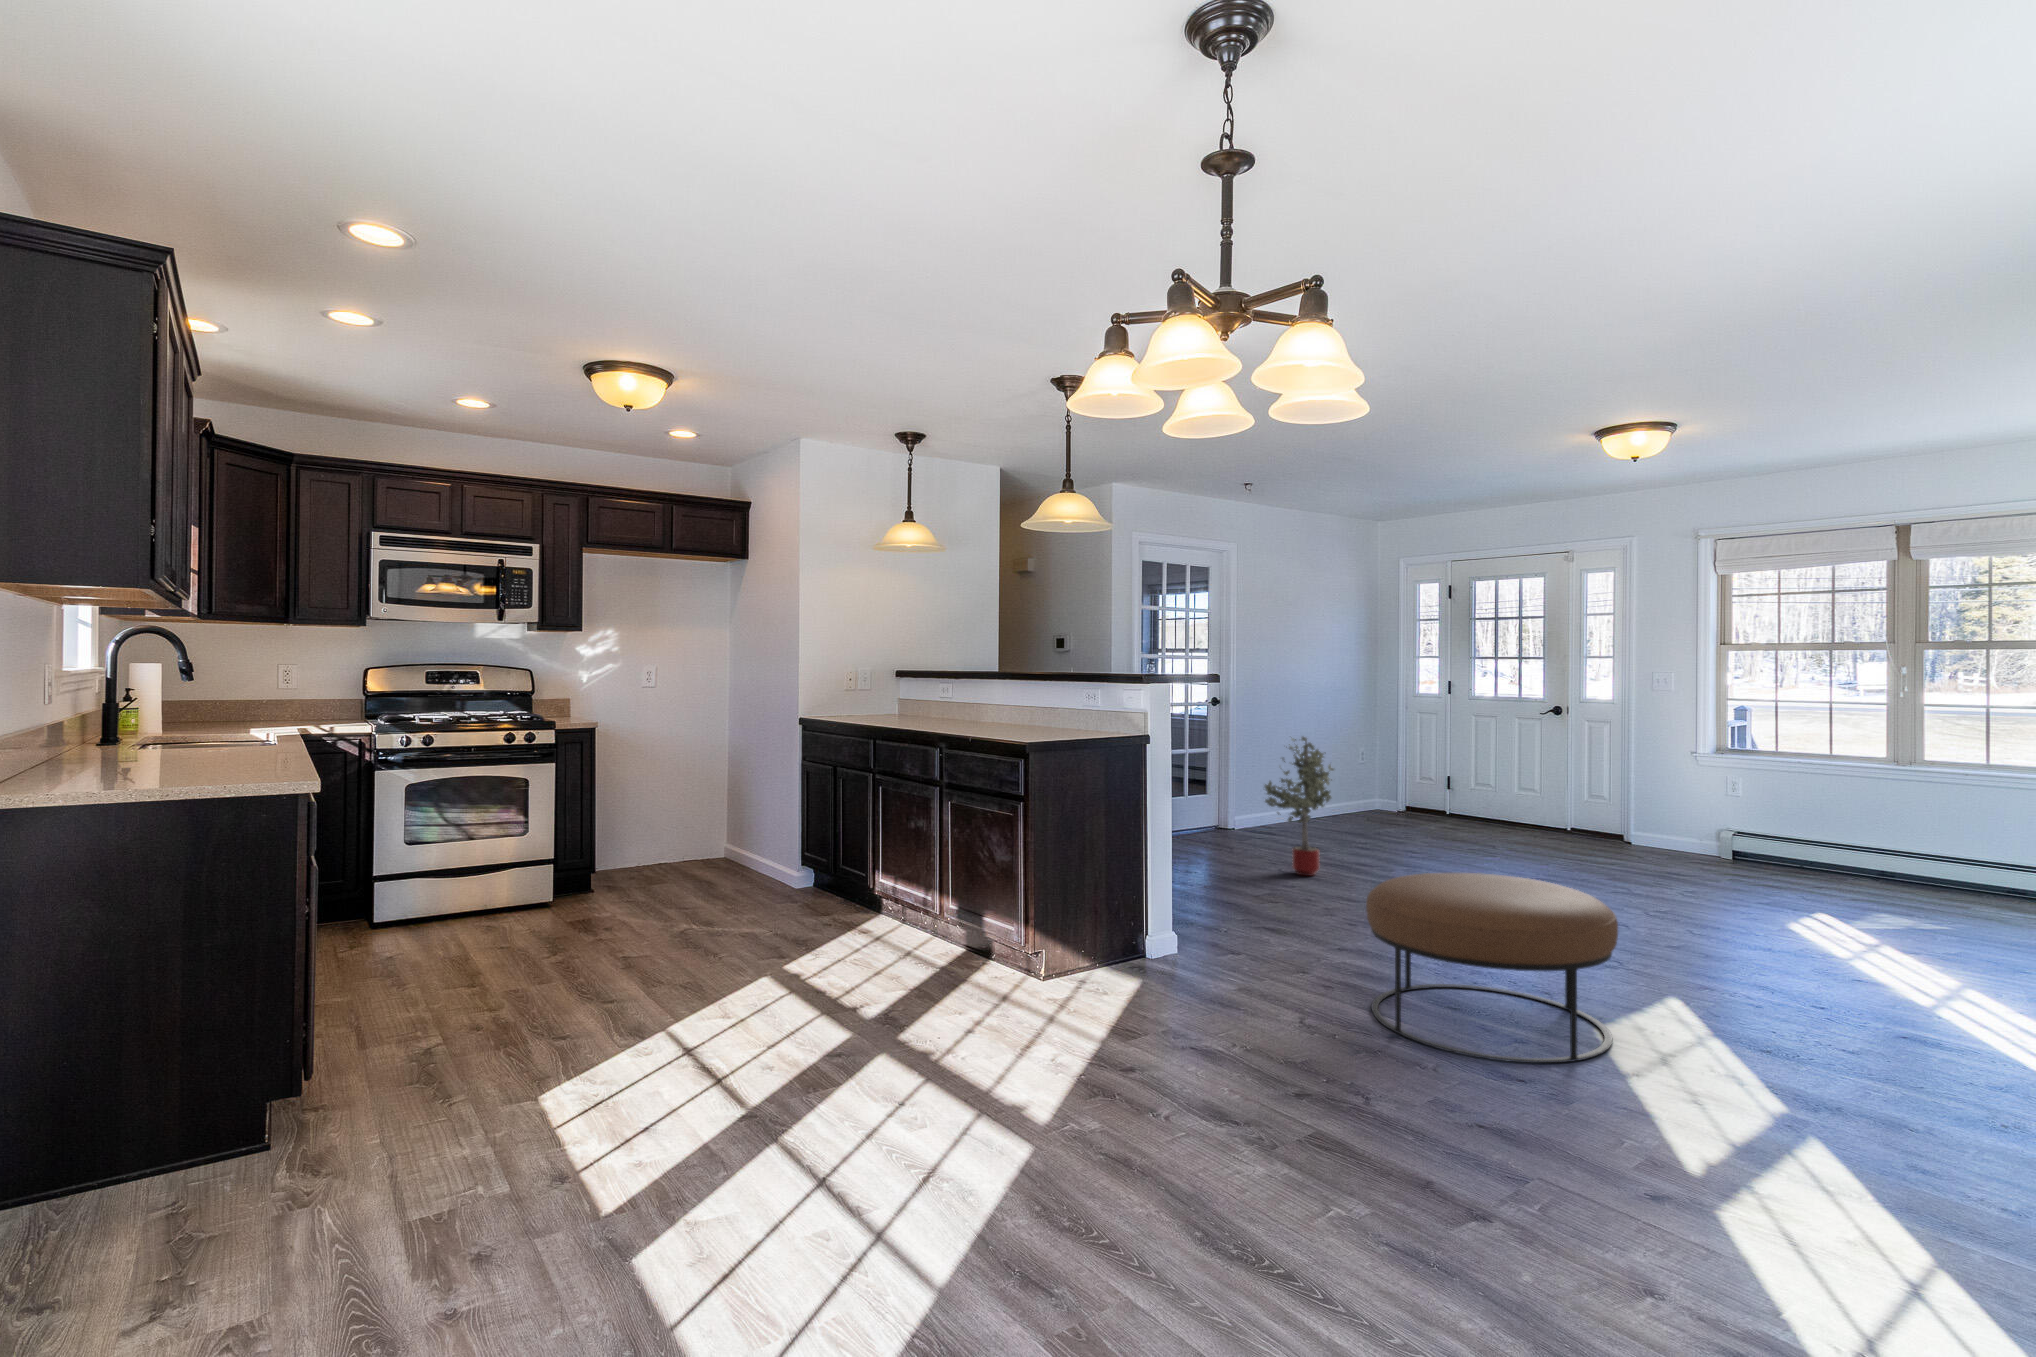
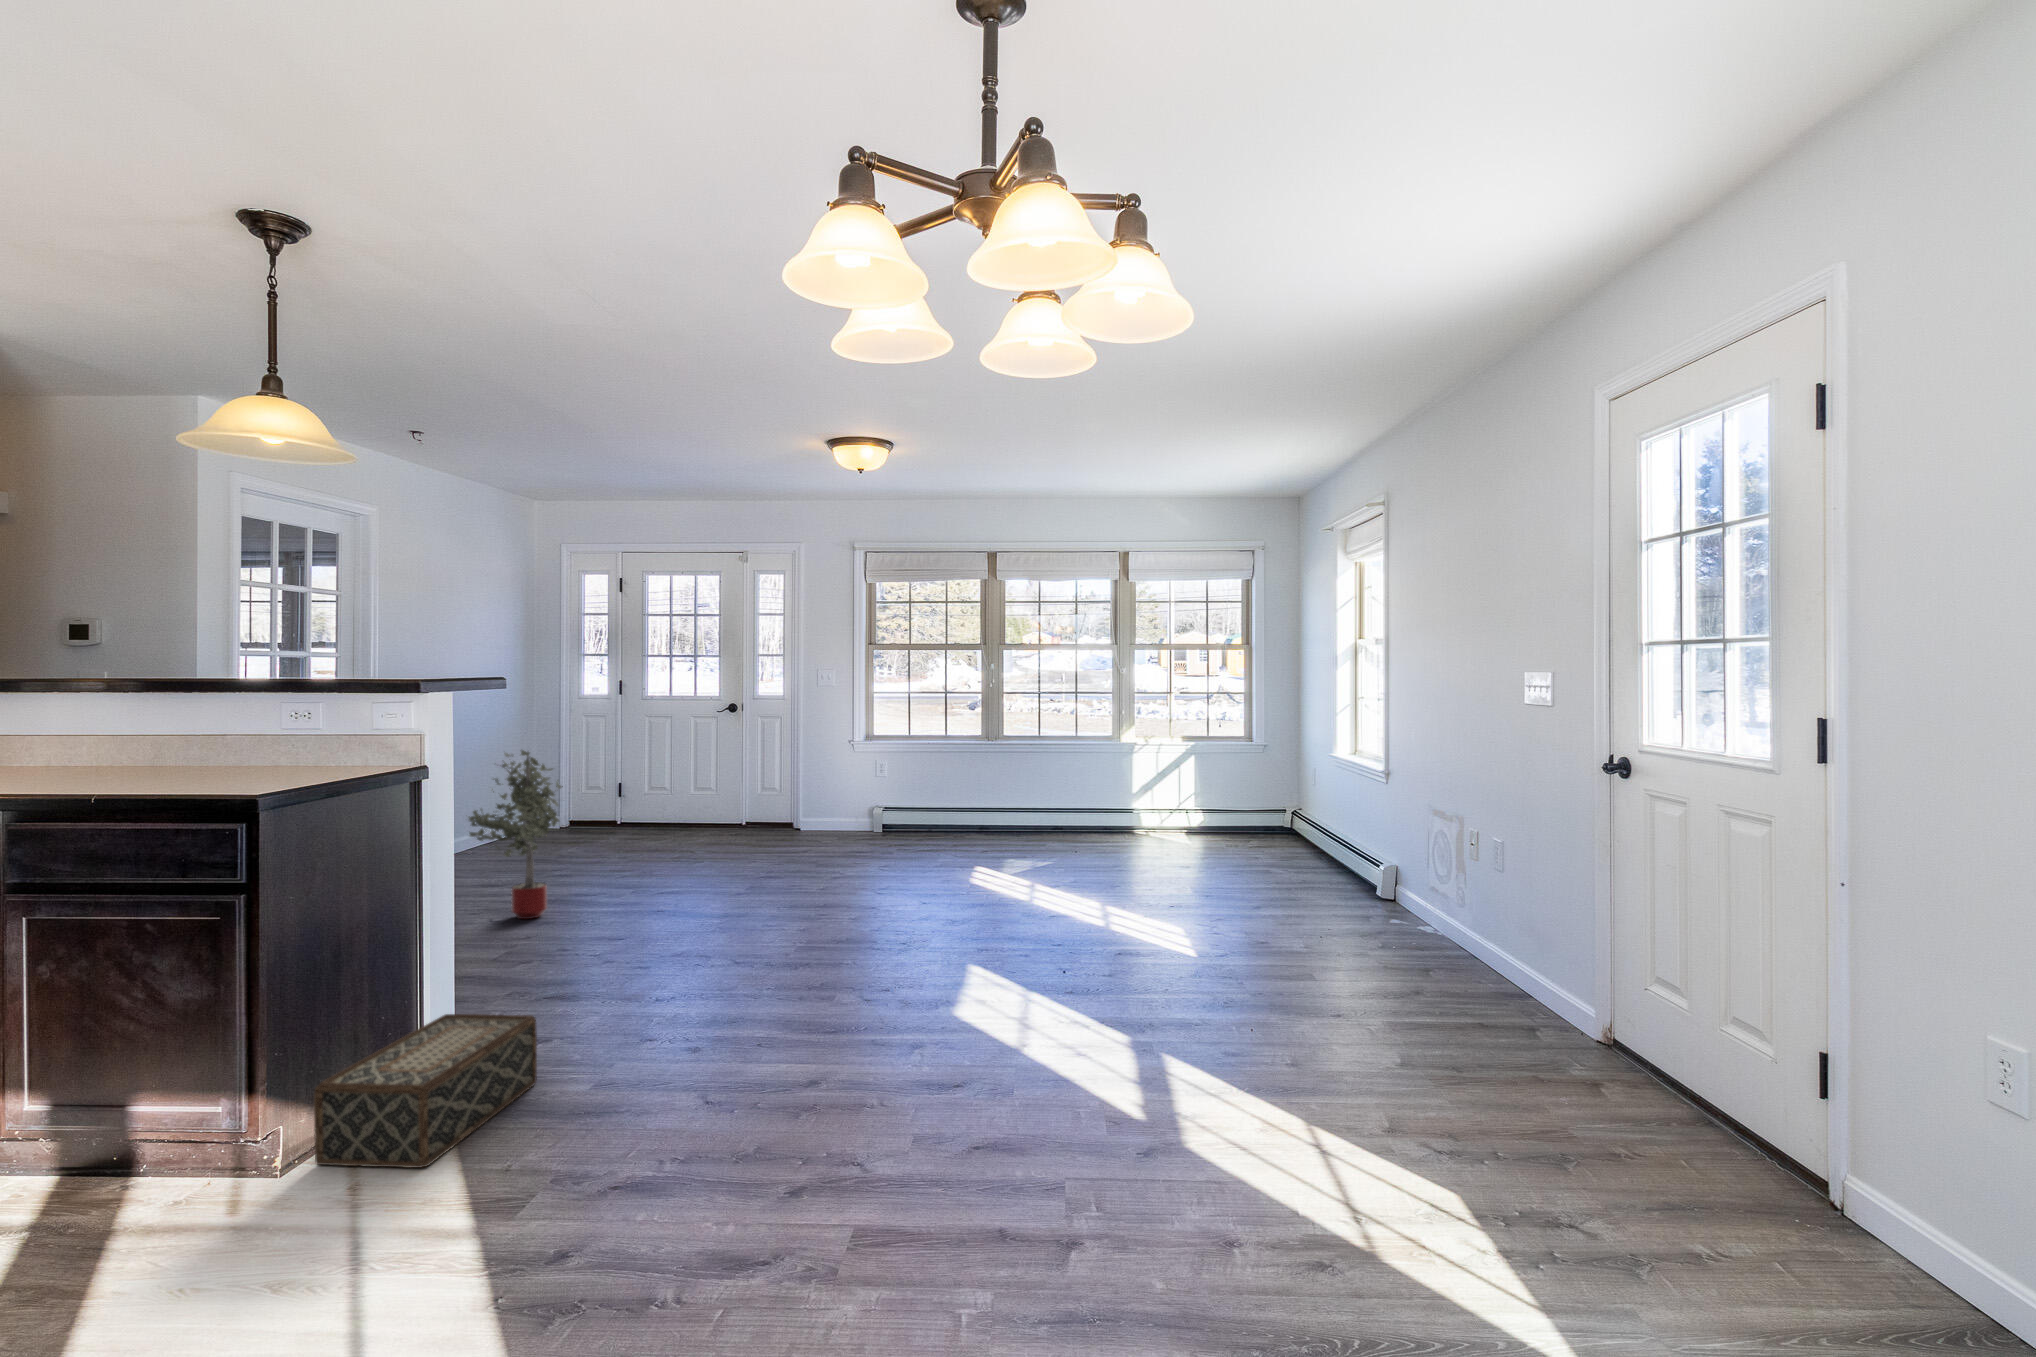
ottoman: present [1366,872,1618,1063] -> none [746,879,982,1078]
woven basket: none [1062,912,1207,1000] -> present [314,1014,537,1168]

